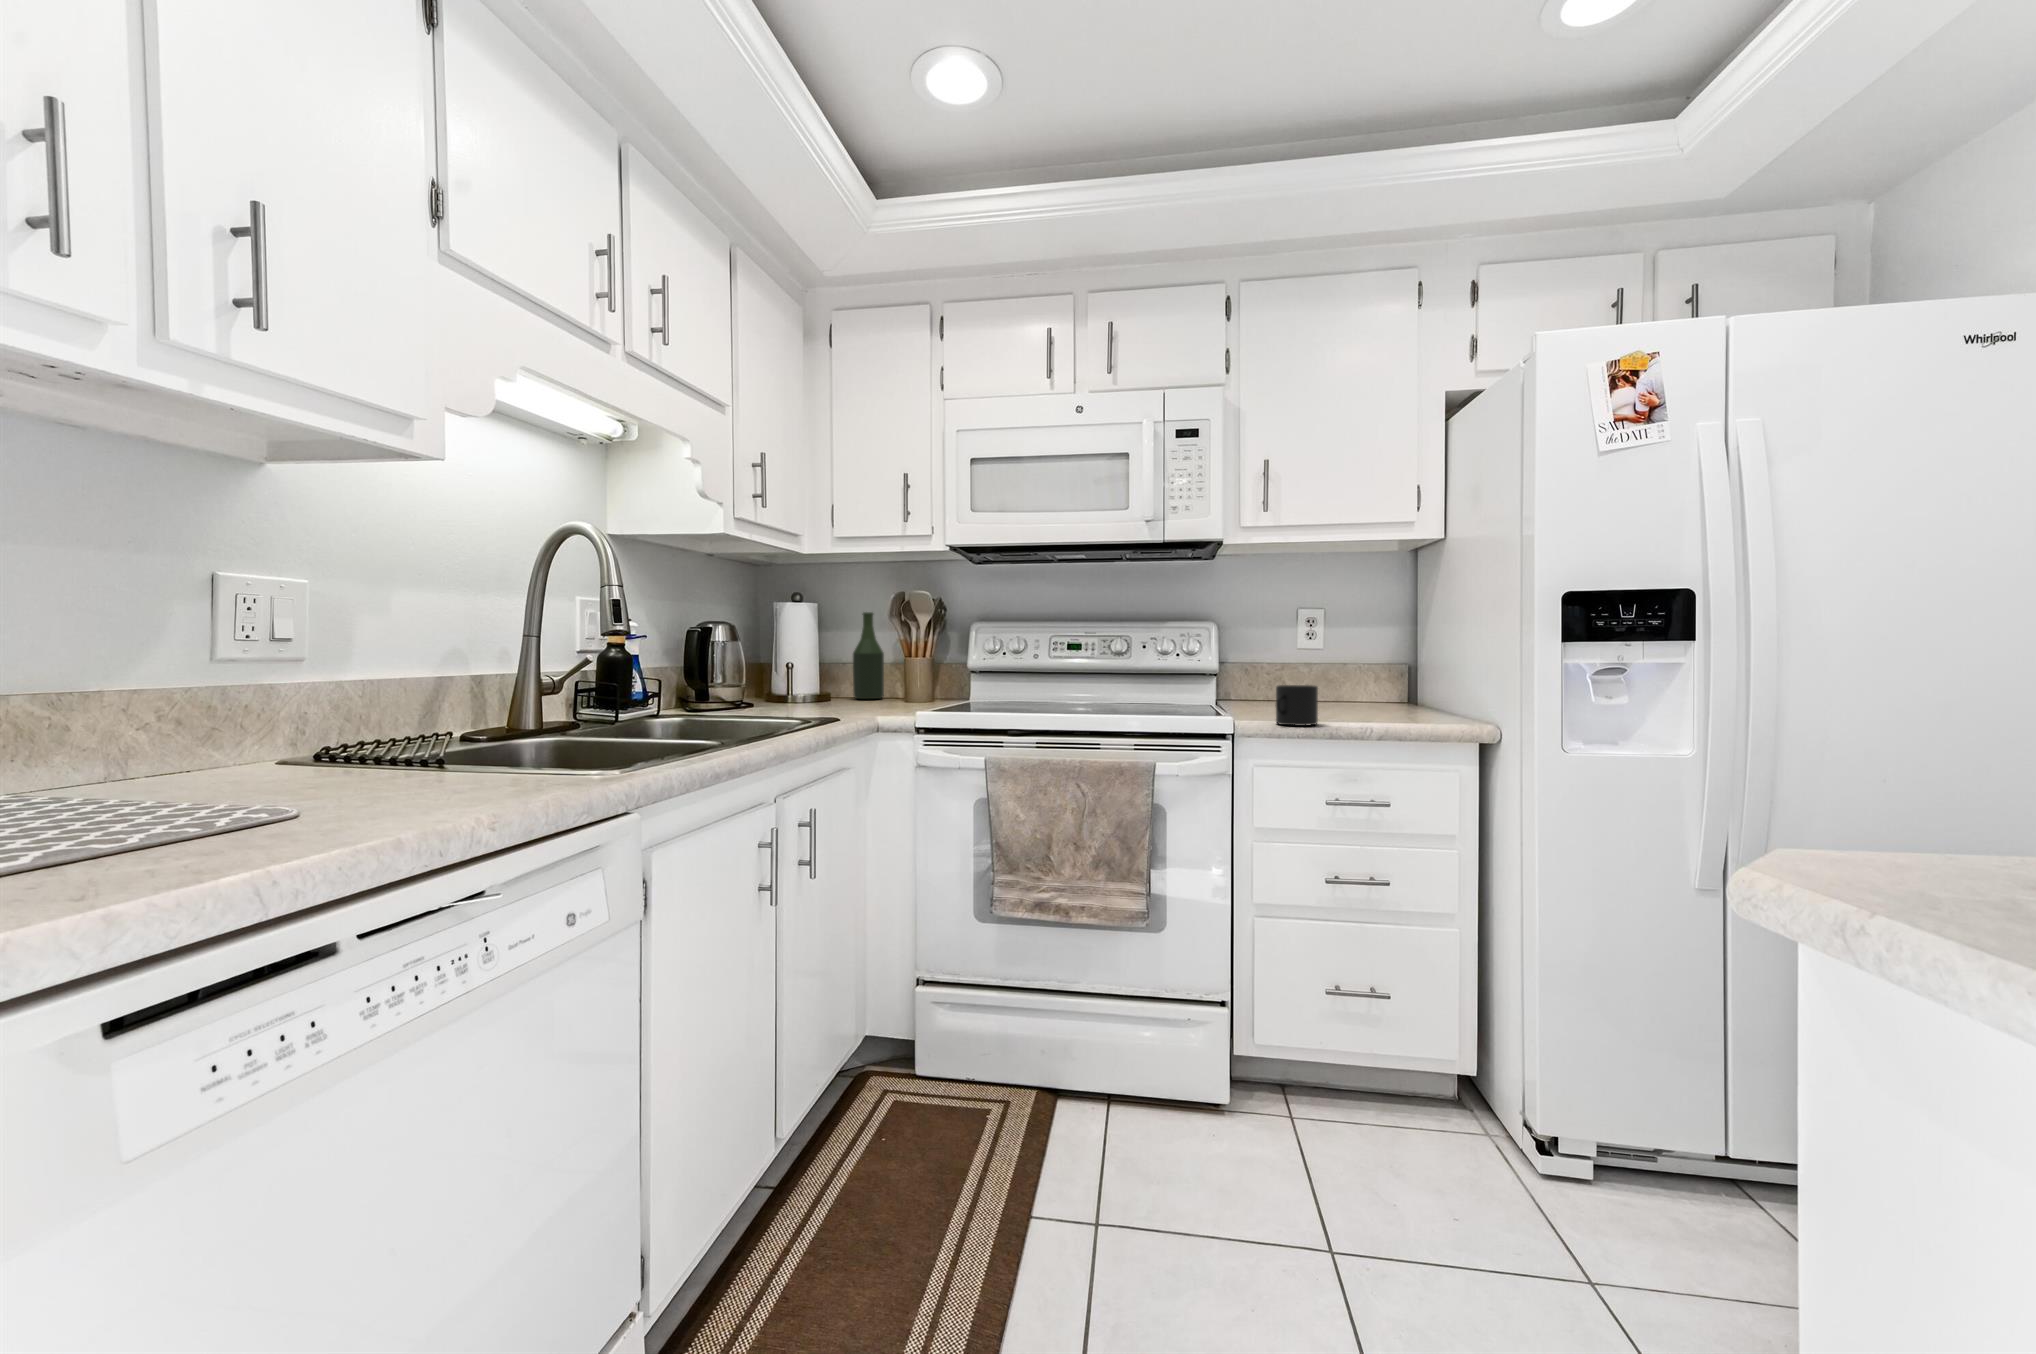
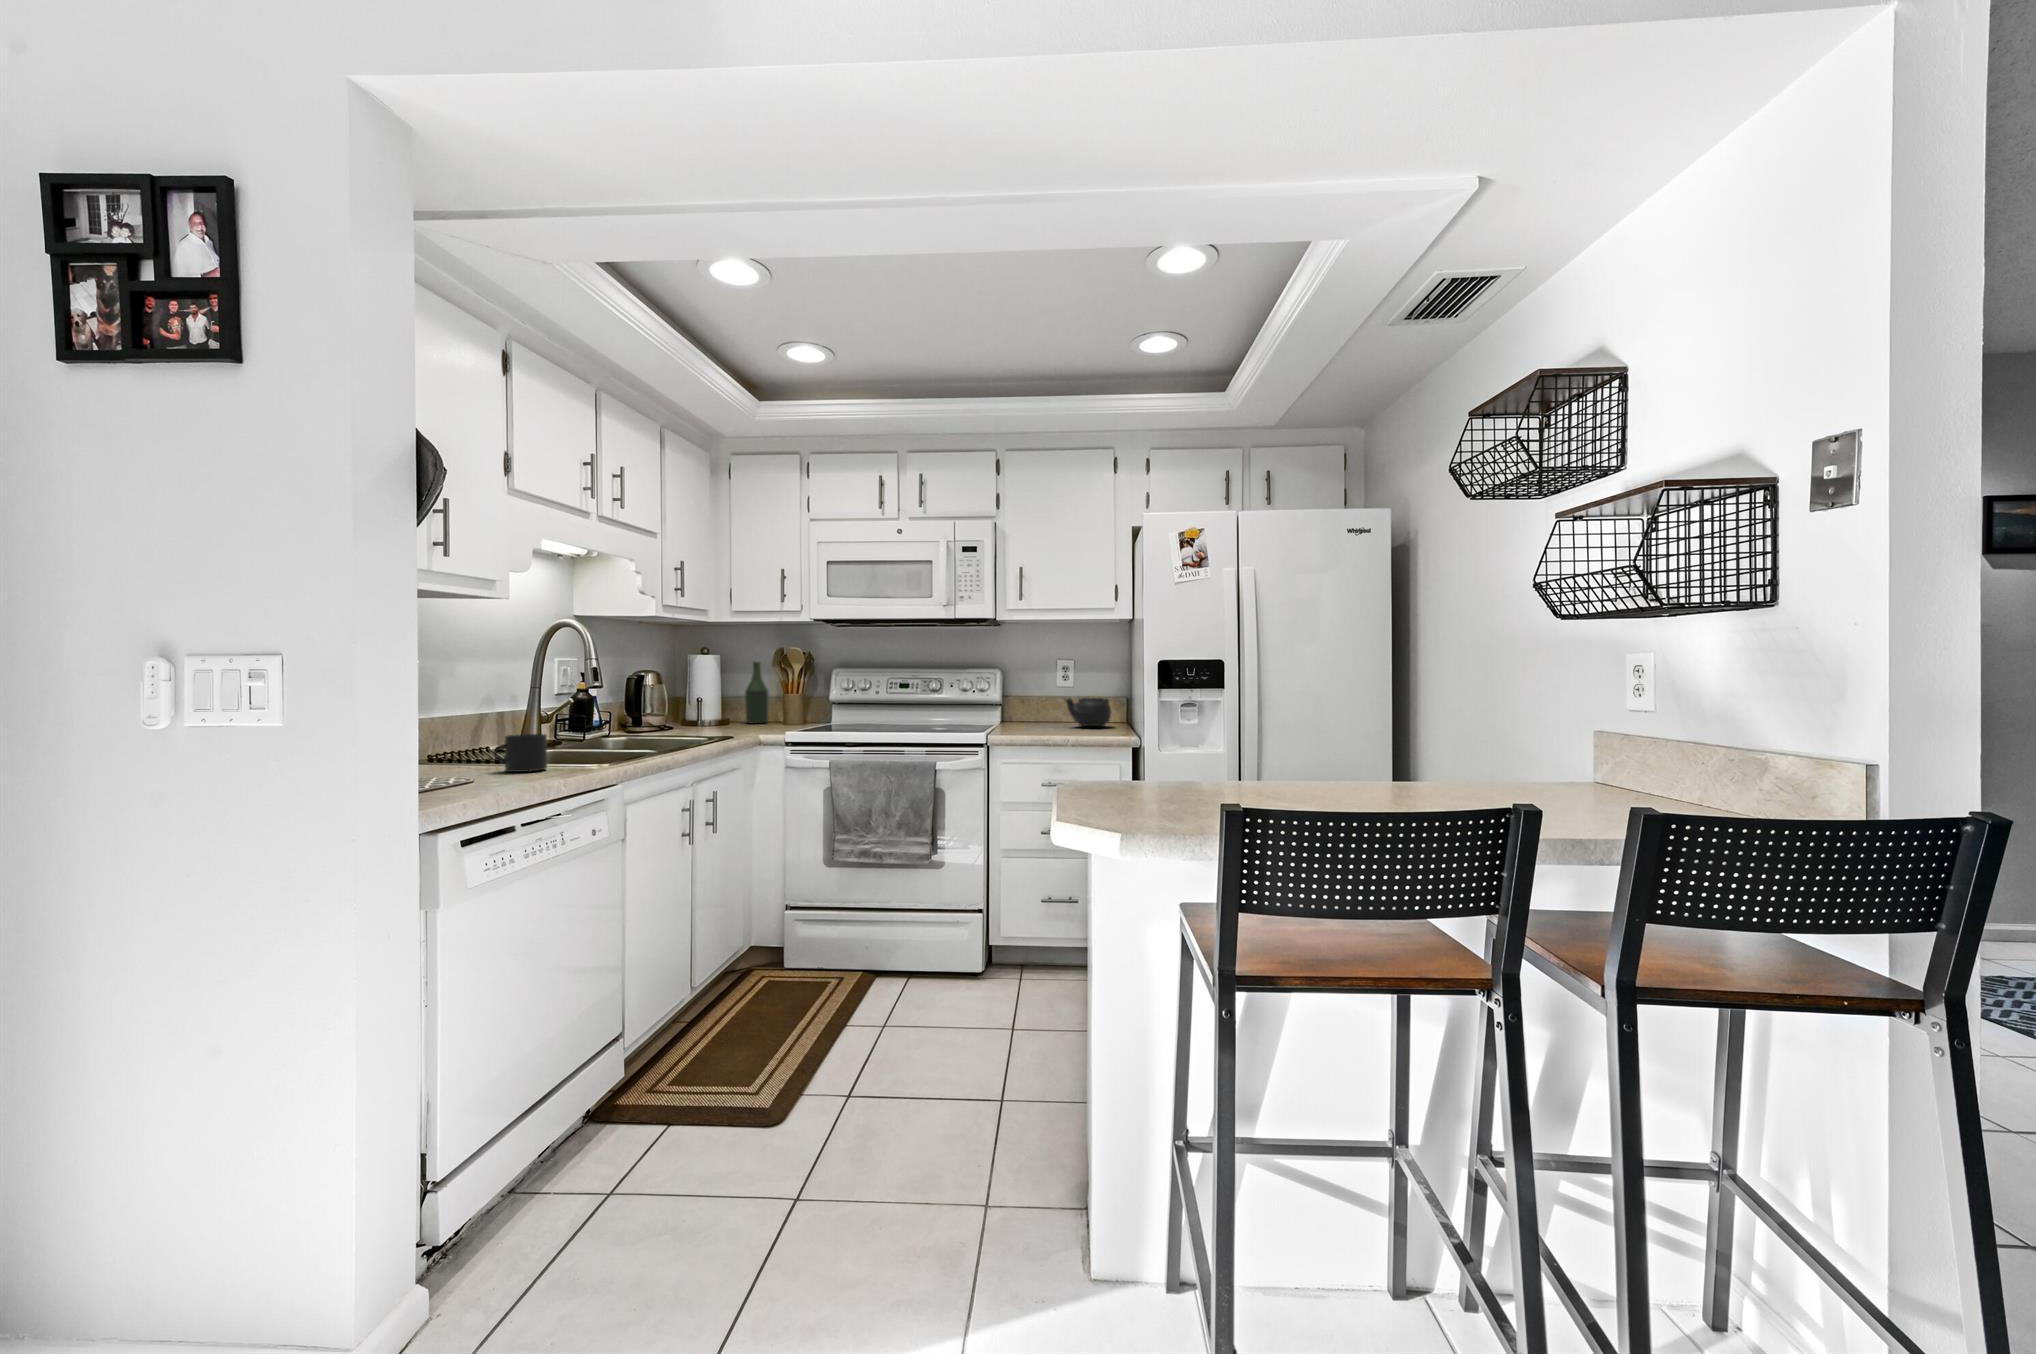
teapot: none [1328,663,1404,708] -> present [1066,698,1111,727]
mug: present [1276,685,1318,726] -> present [494,734,547,772]

